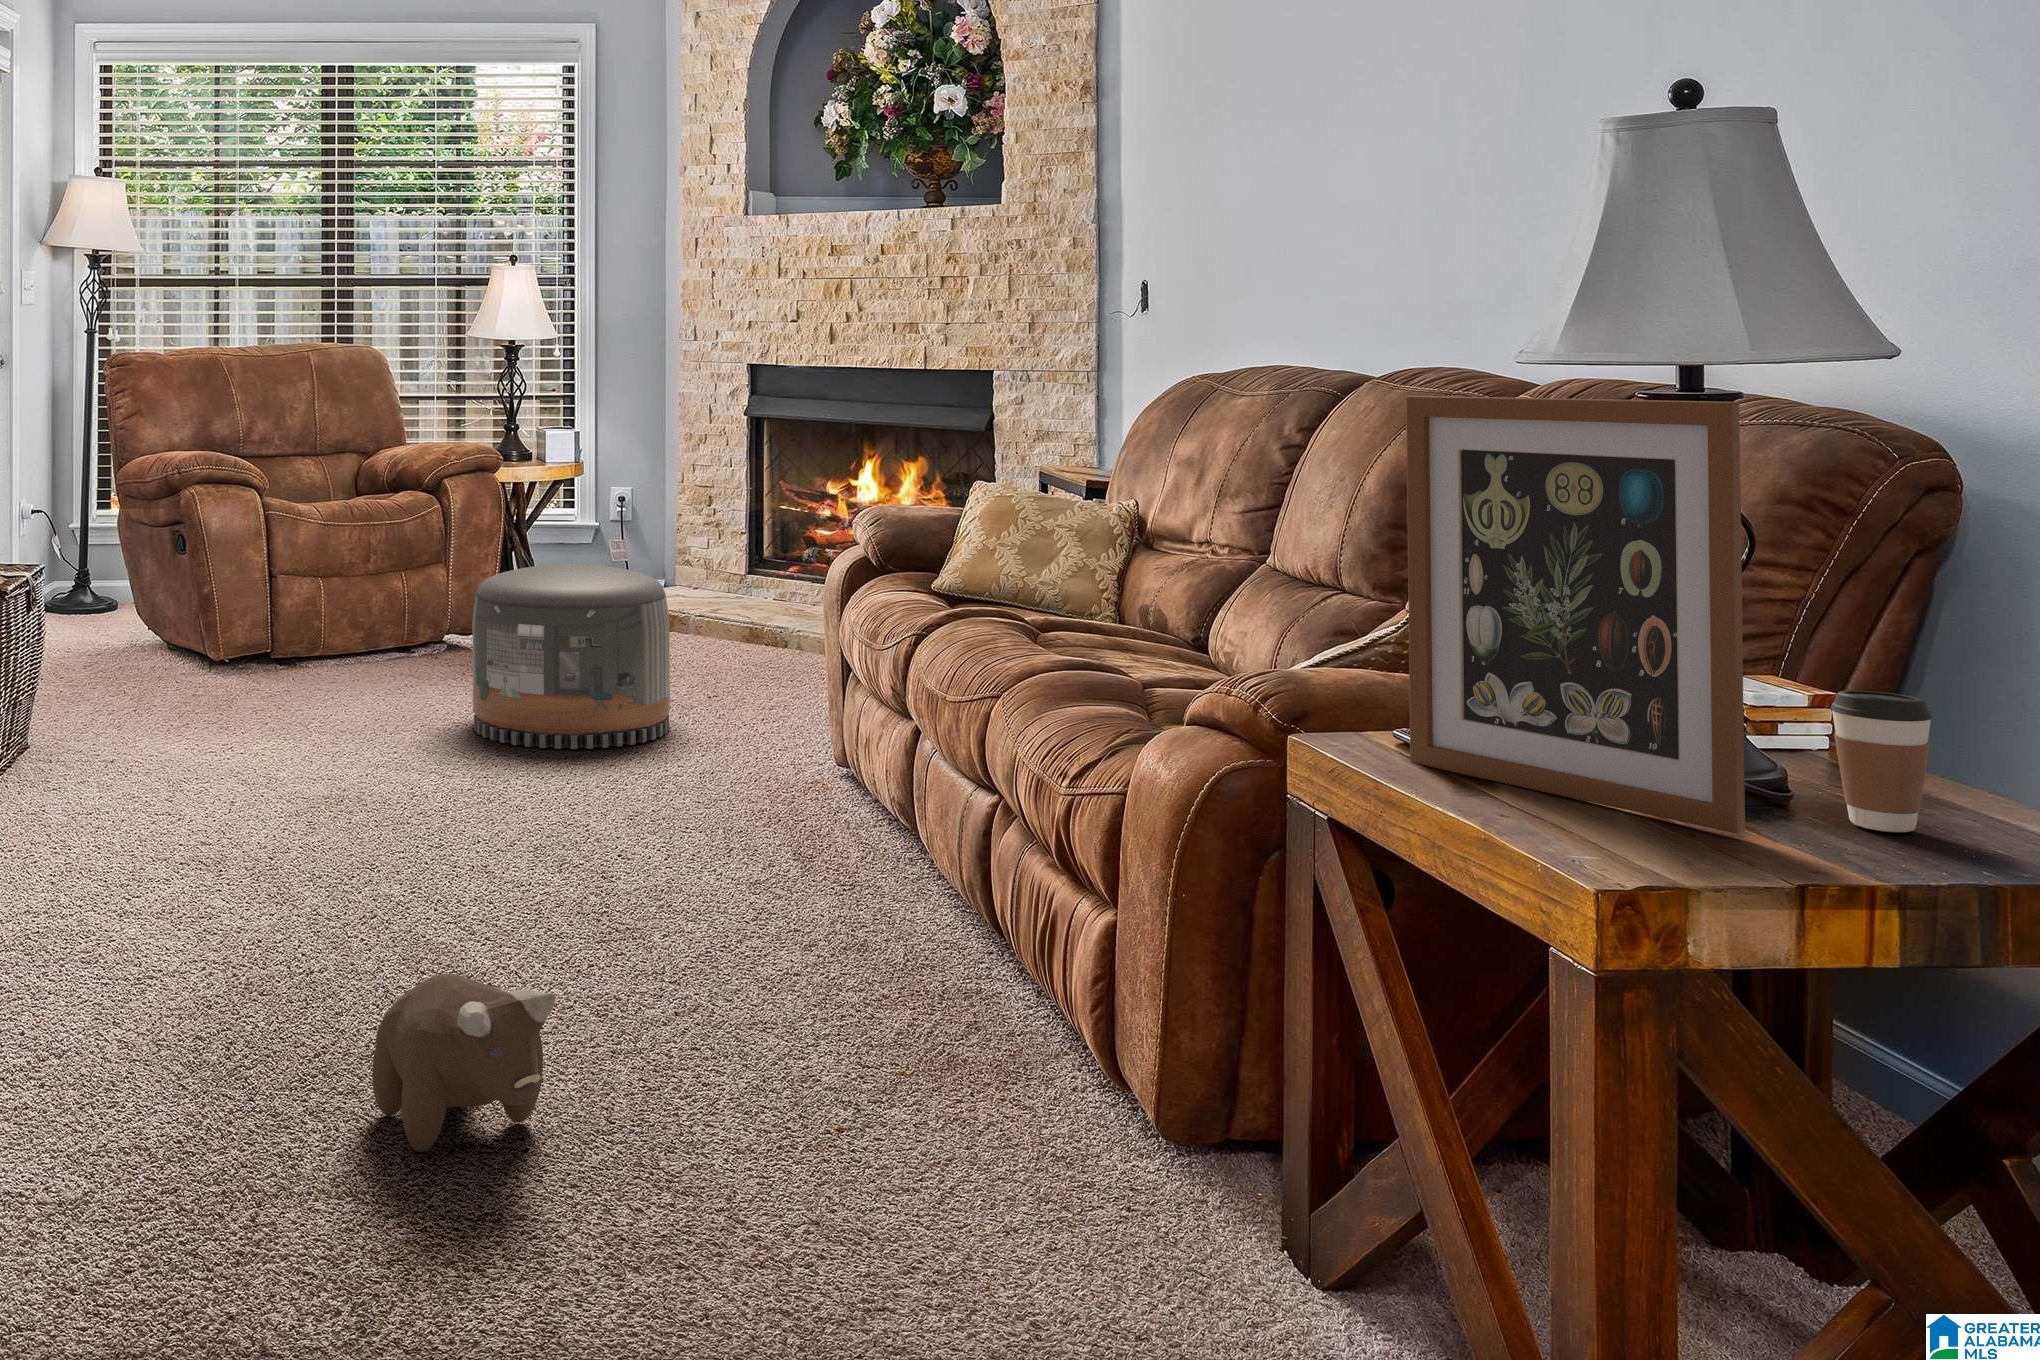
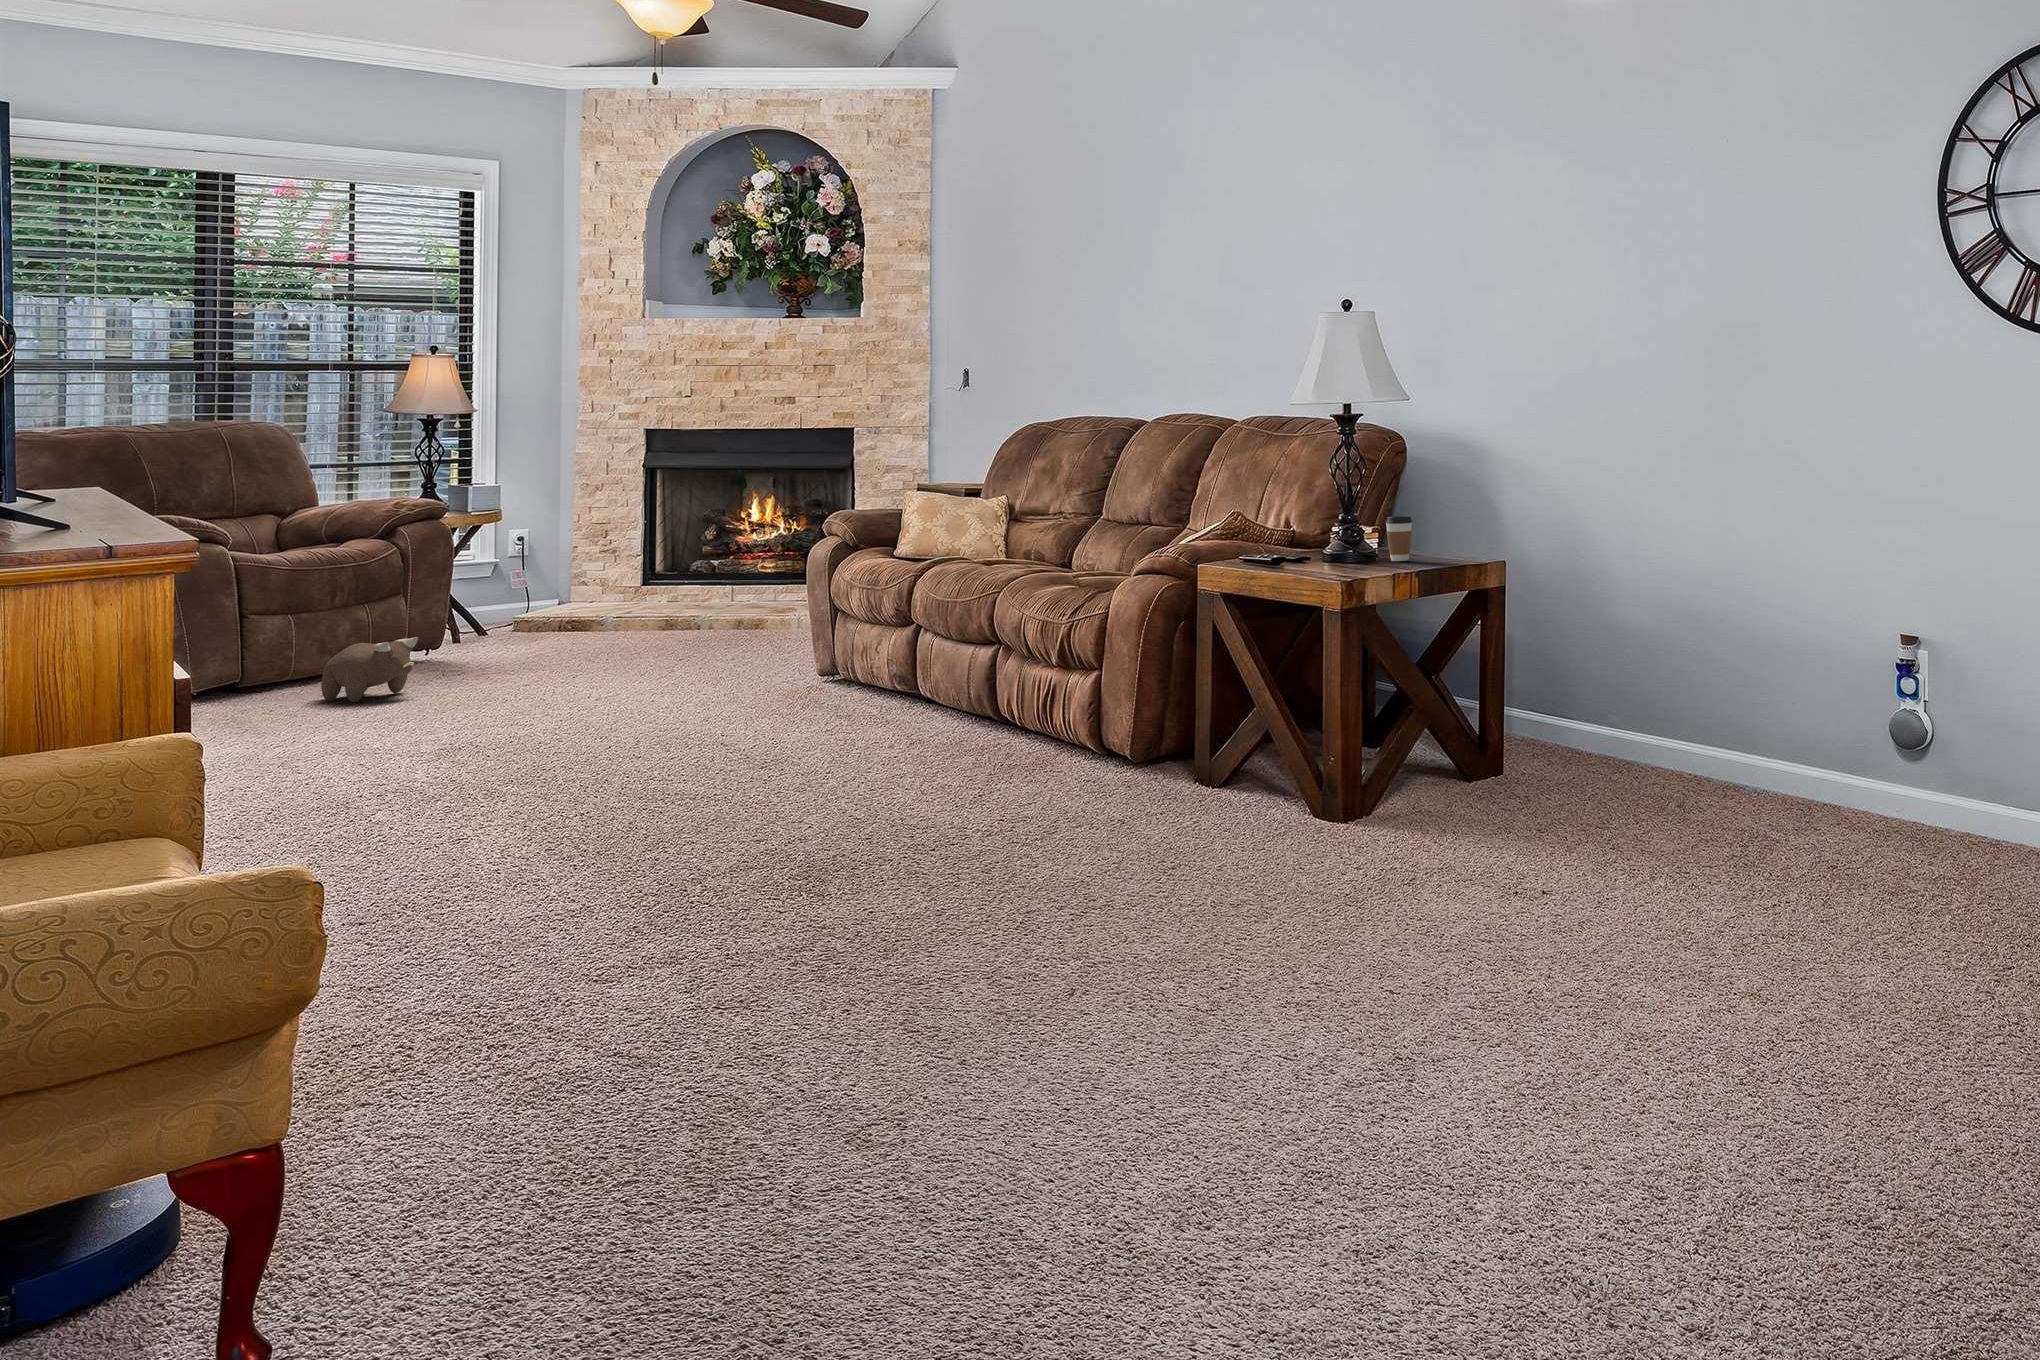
picture frame: present [1406,396,1745,834] -> none [1252,418,1368,565]
pouf: present [472,564,670,749] -> none [501,571,679,705]
plush toy: present [372,973,555,1152] -> present [321,637,418,702]

